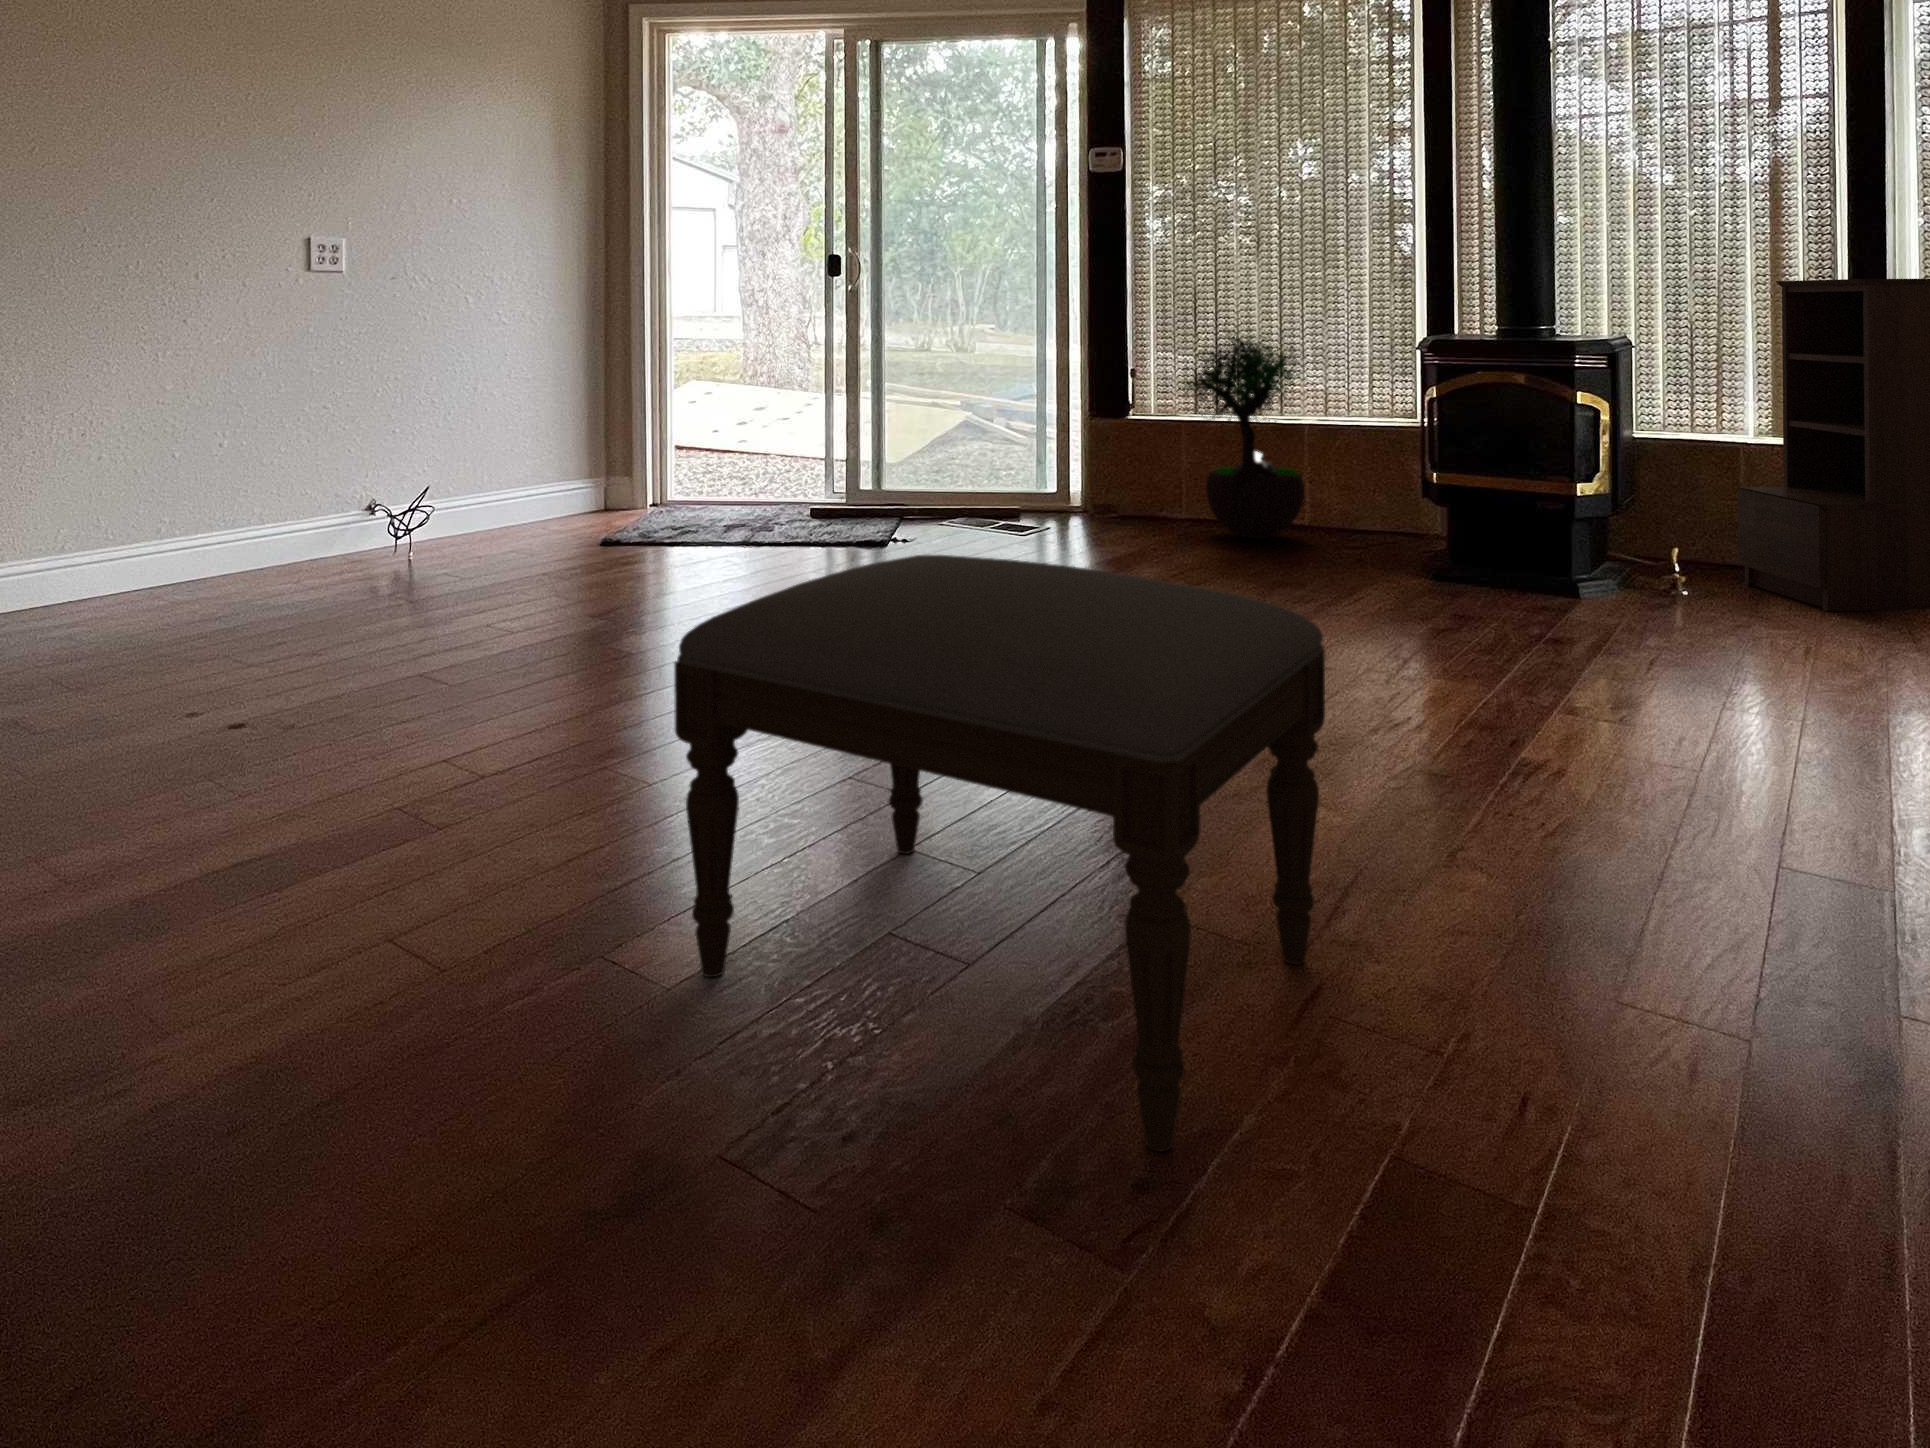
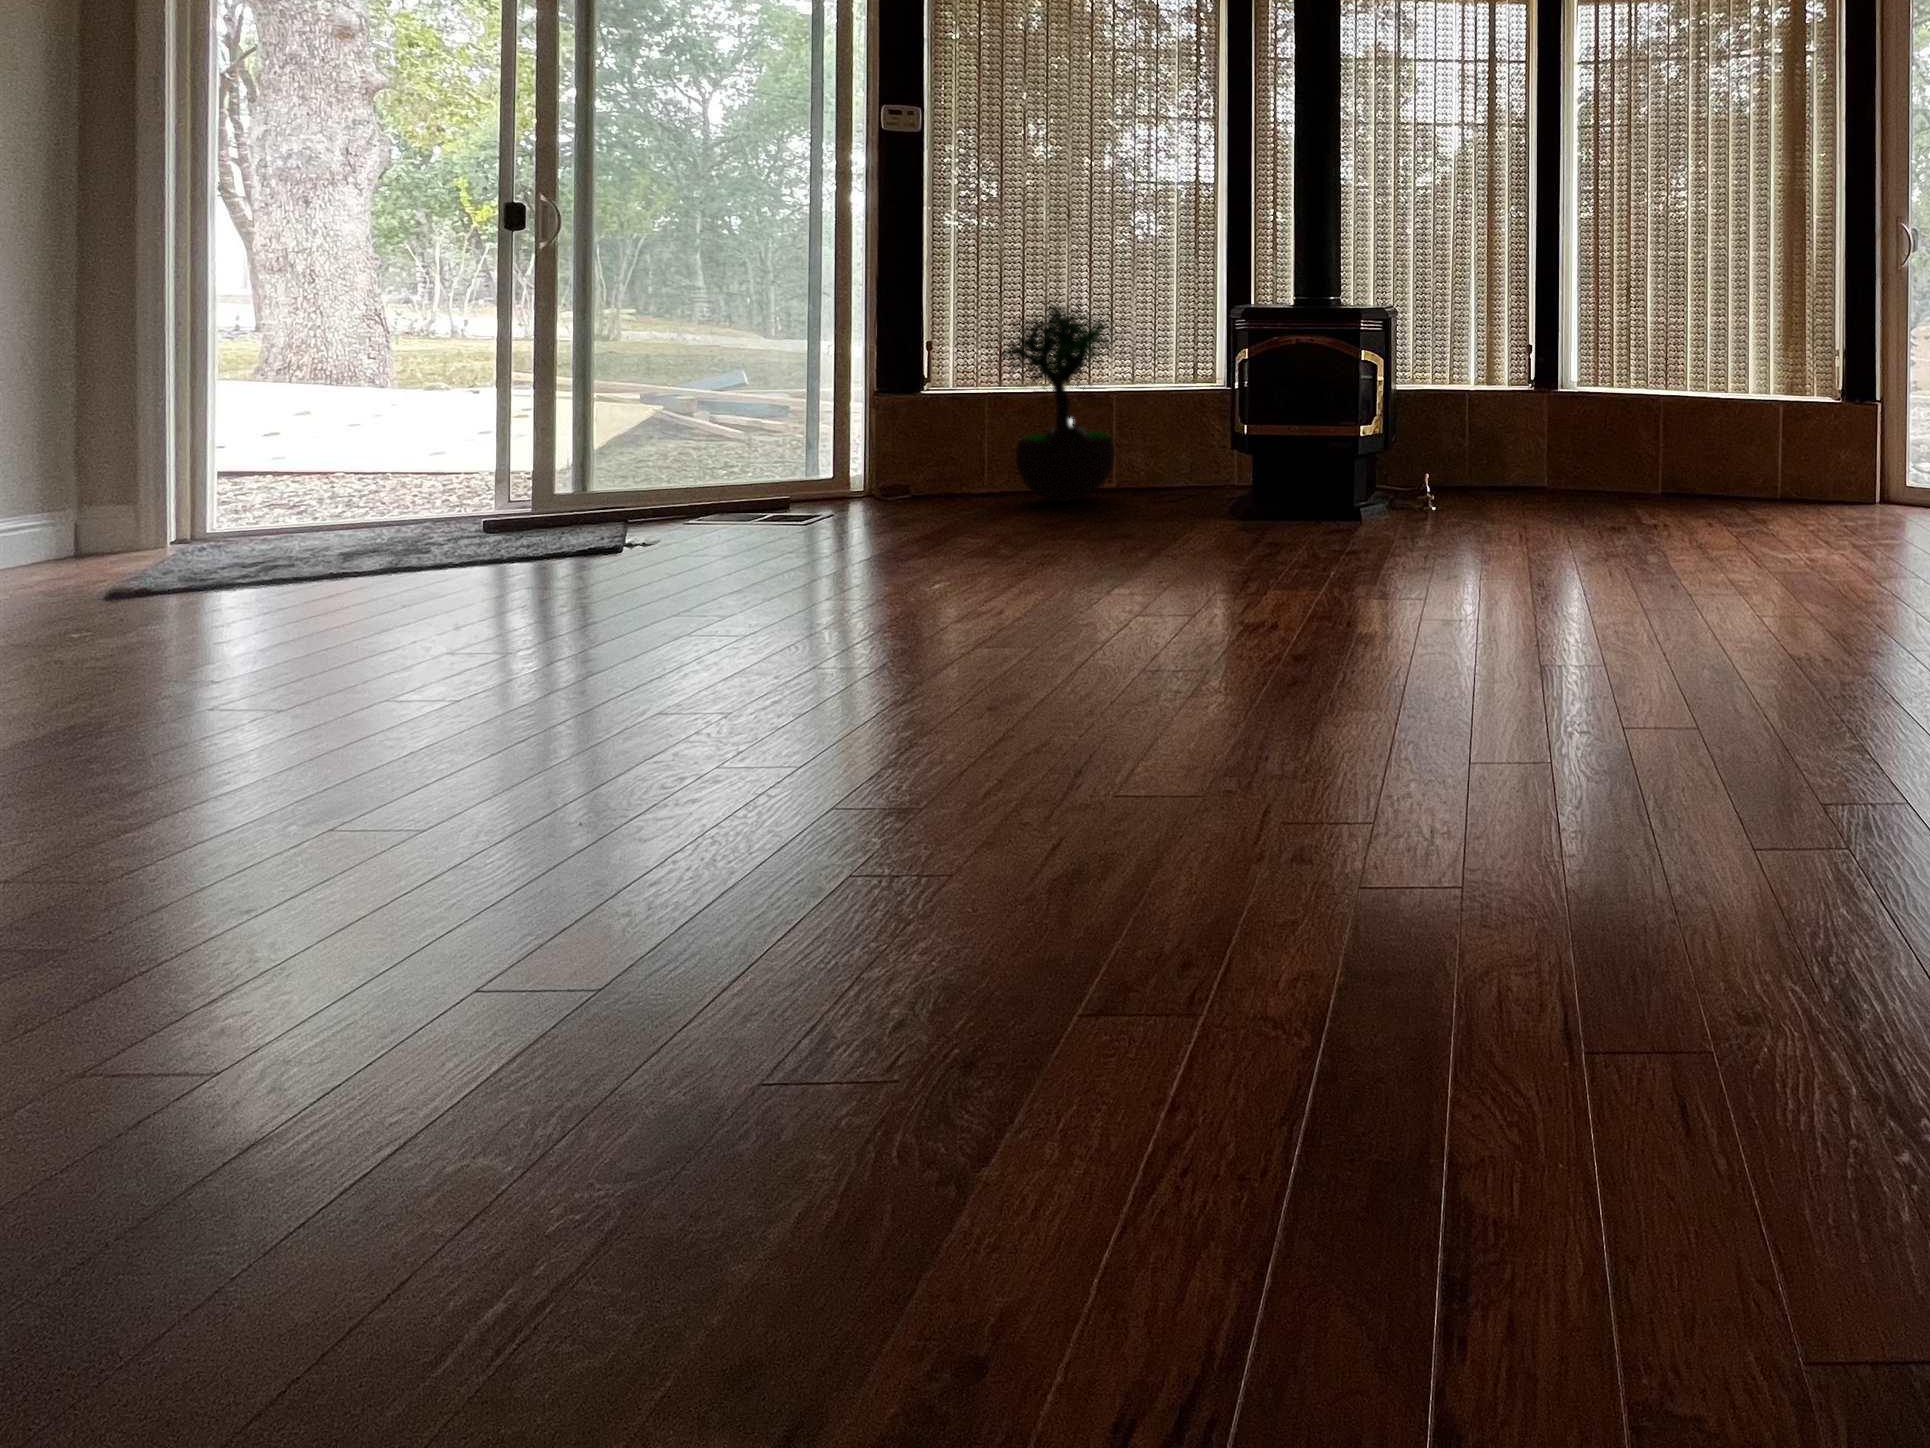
bookshelf: present [1738,279,1930,611] -> none [1467,262,1600,508]
ottoman: present [674,555,1325,1151] -> none [577,509,1284,1023]

